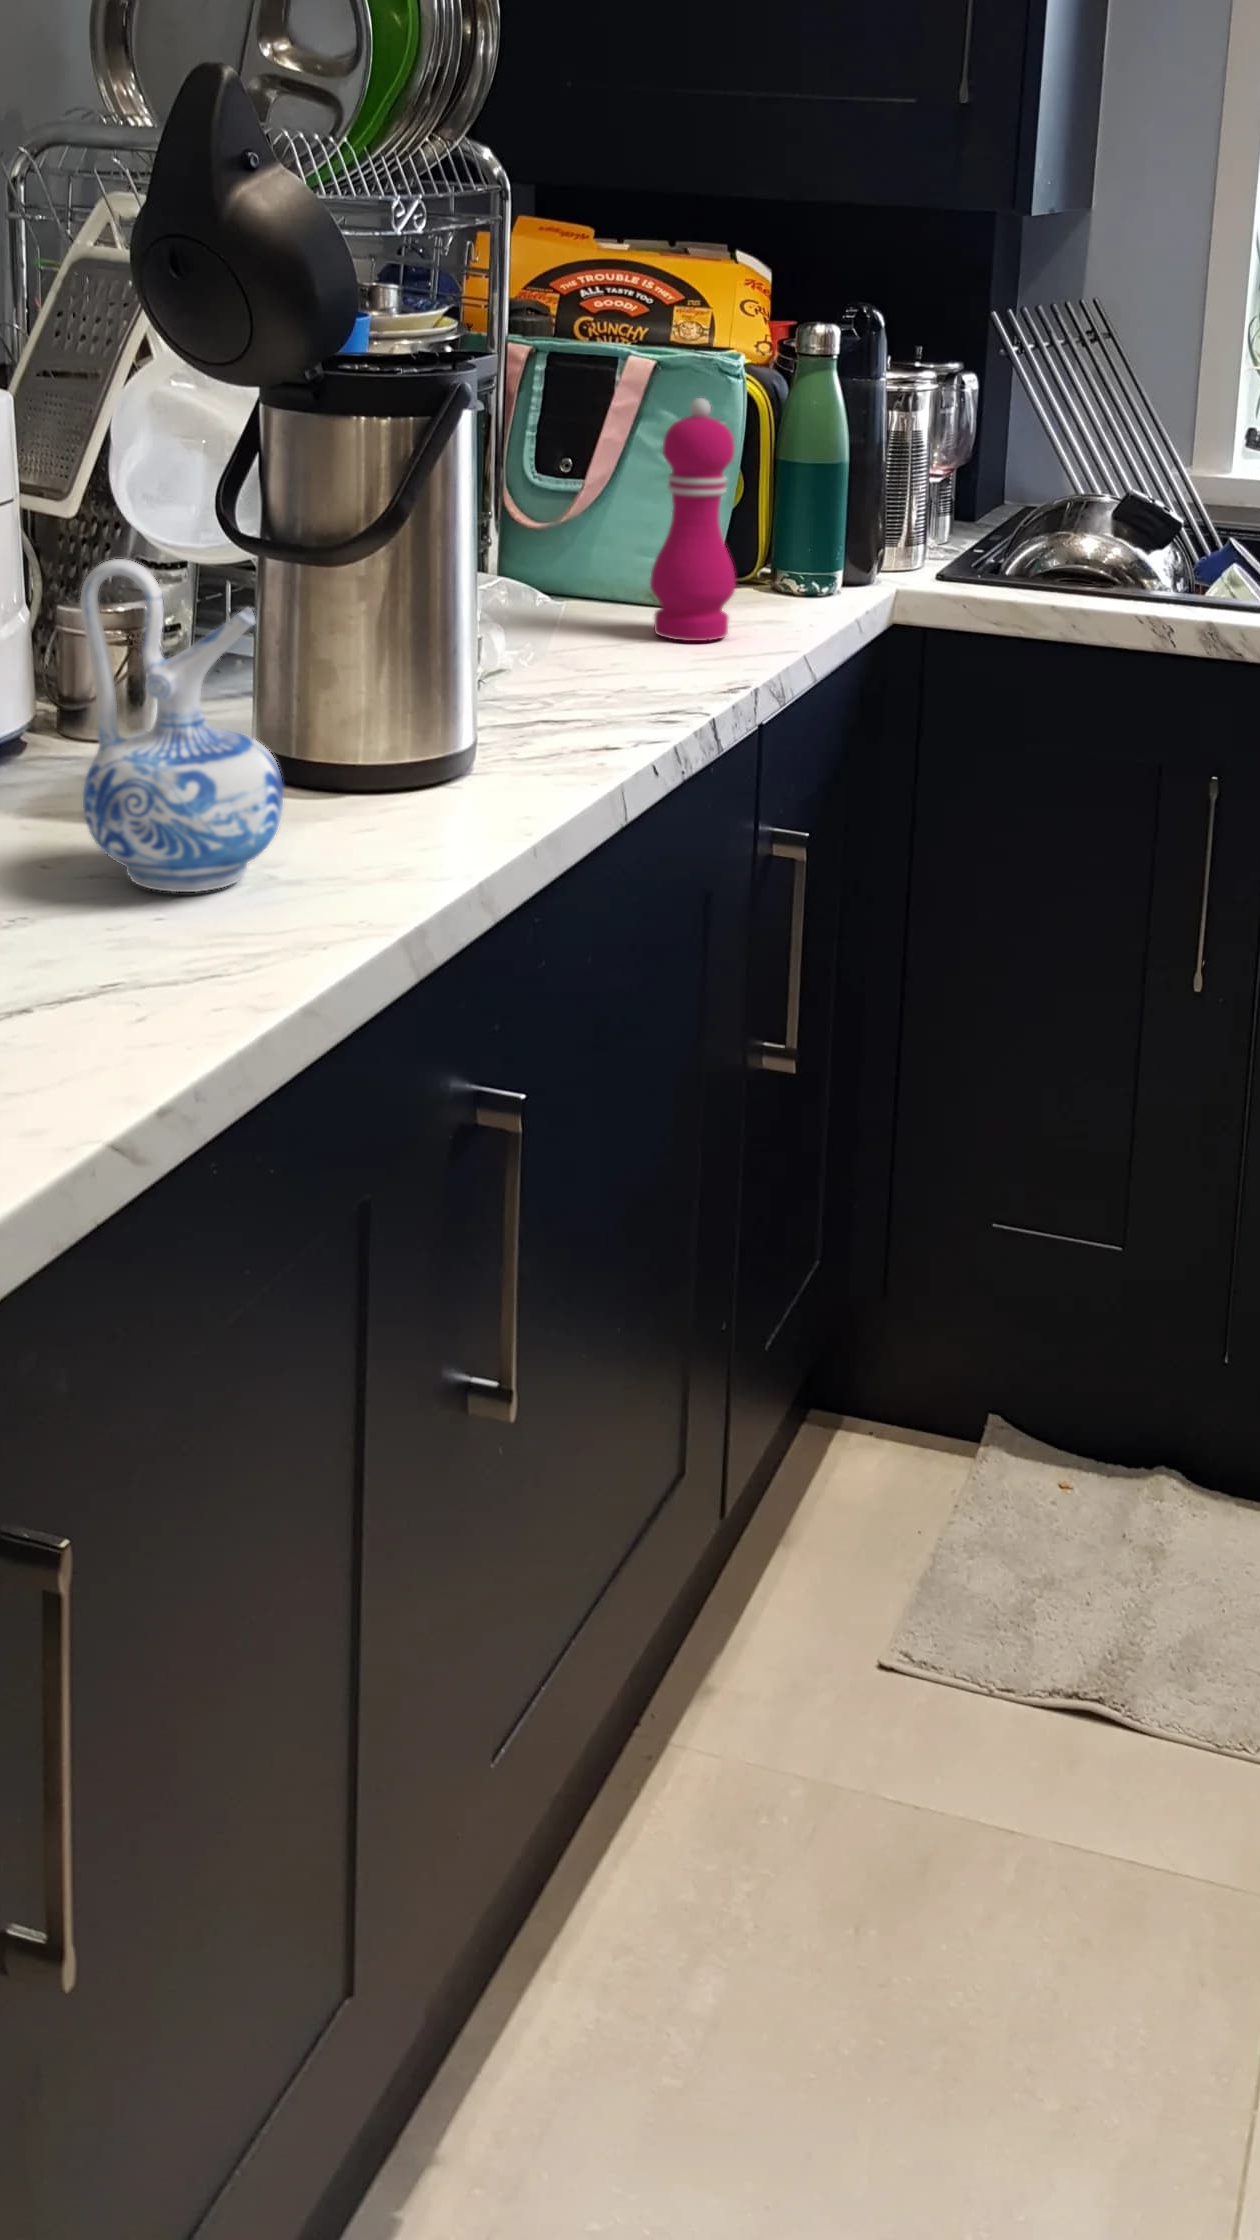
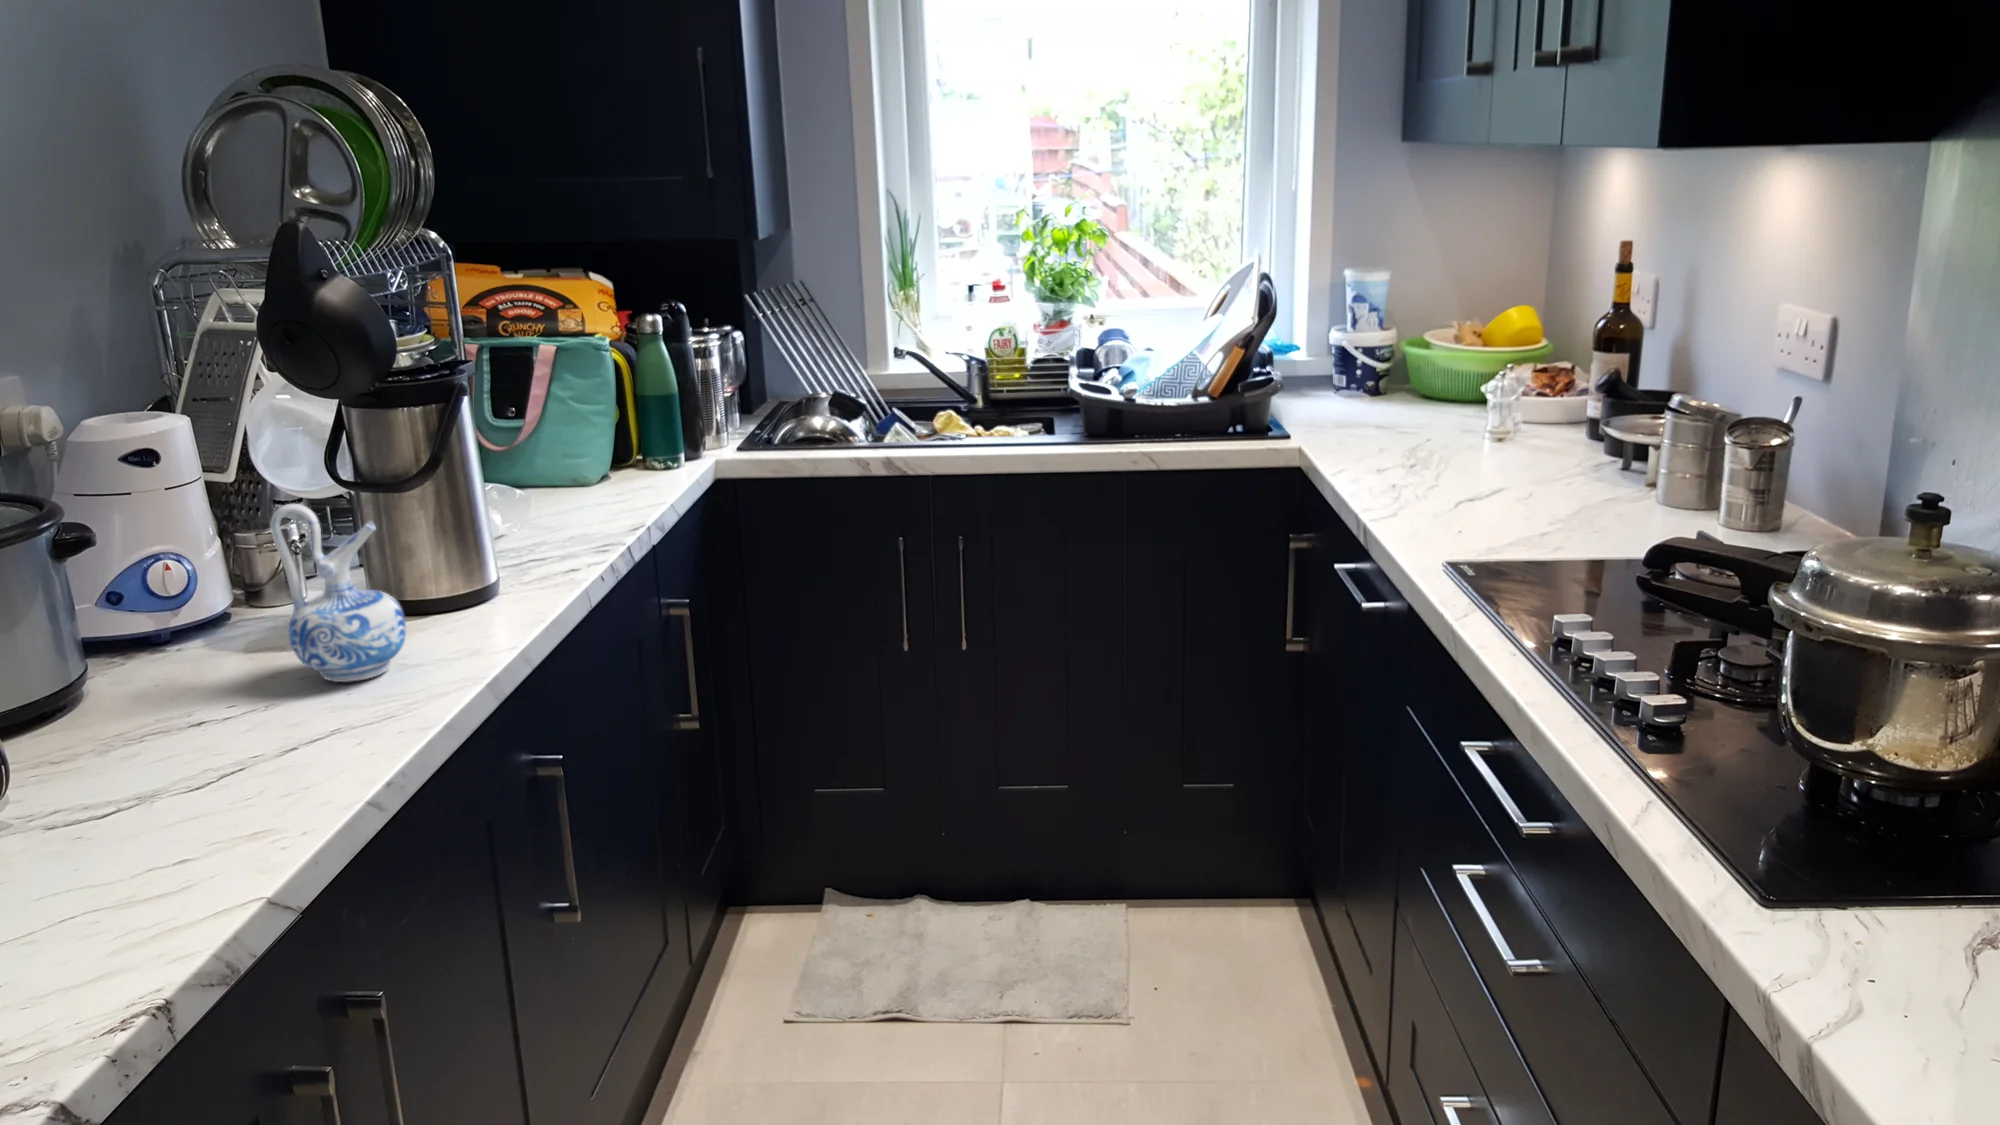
pepper mill: present [650,398,736,641] -> none [571,367,624,504]

